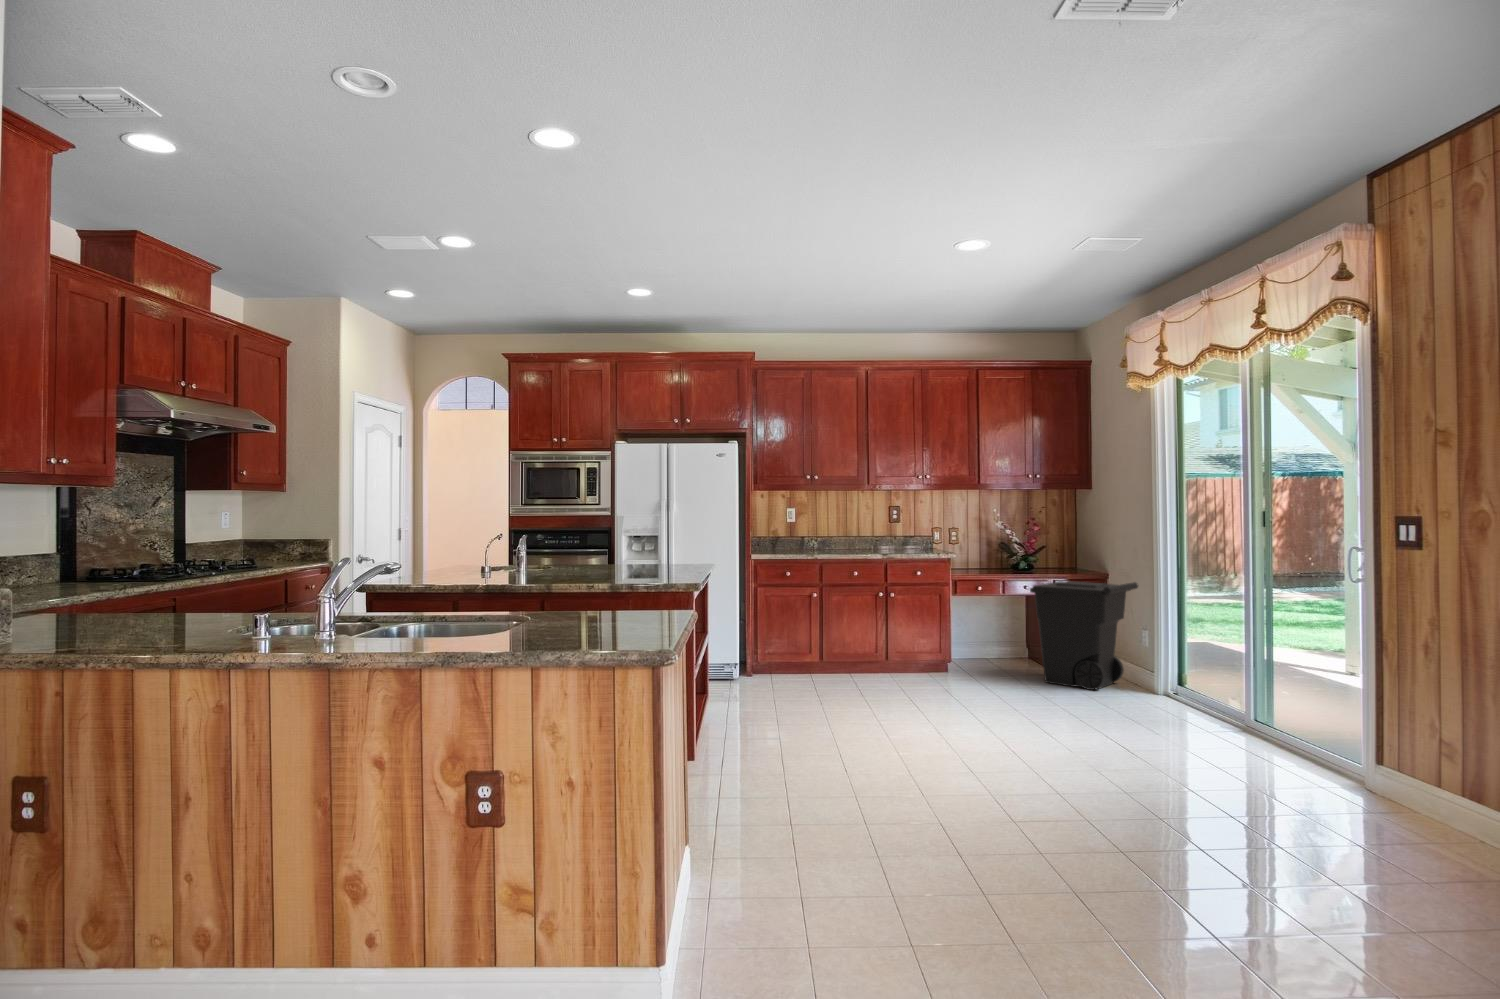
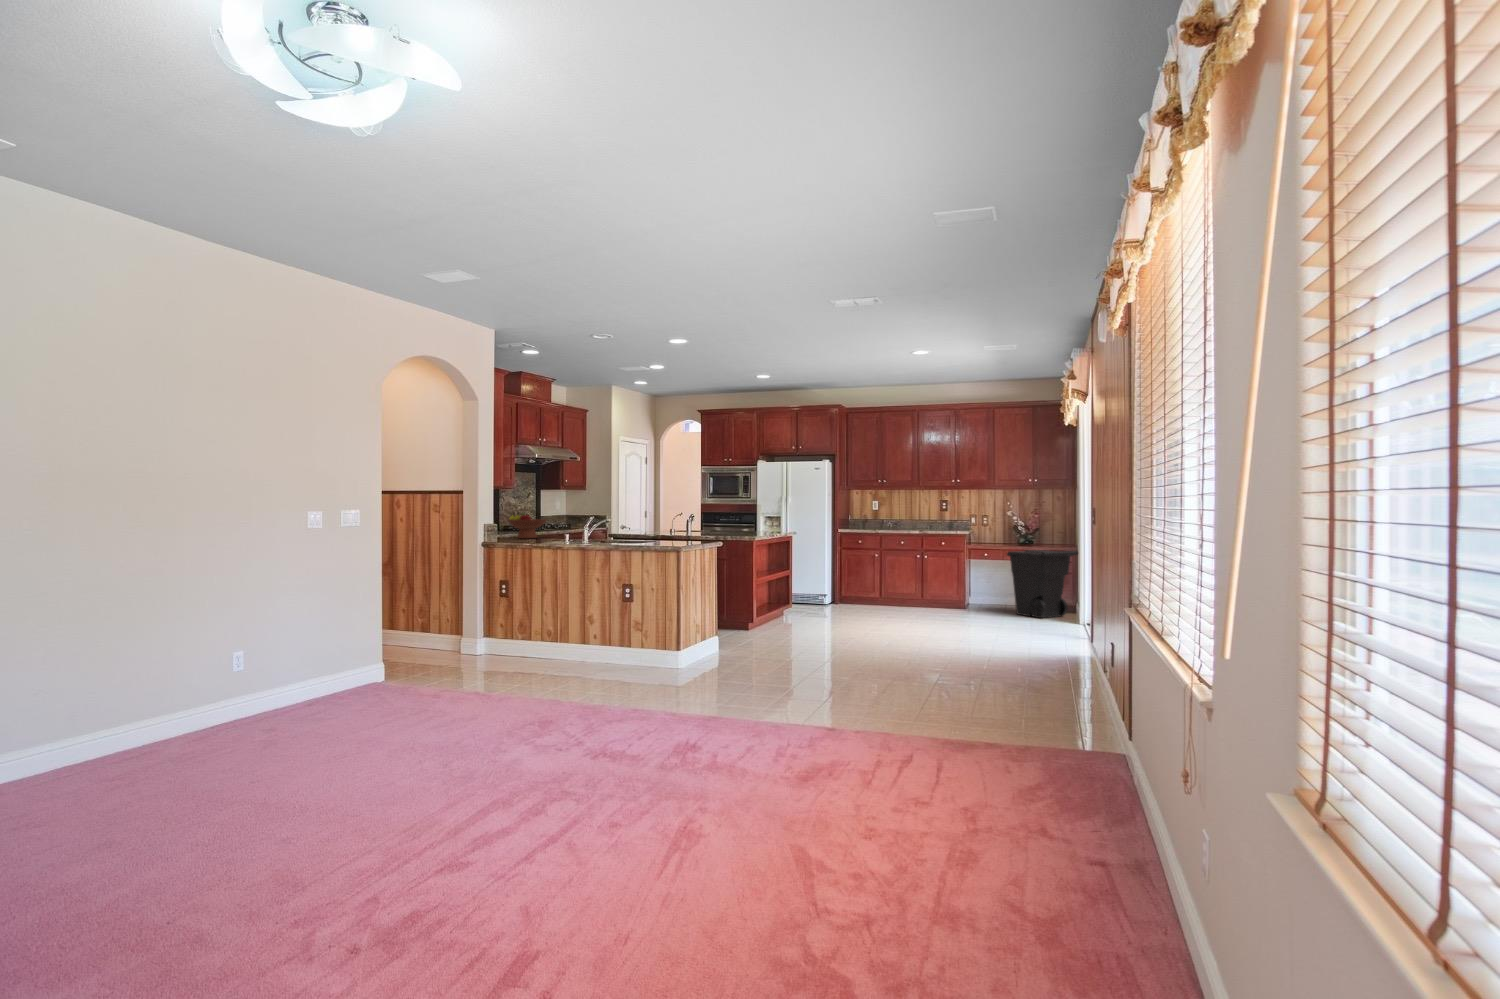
fruit bowl: none [55,554,198,632] -> present [508,513,546,539]

